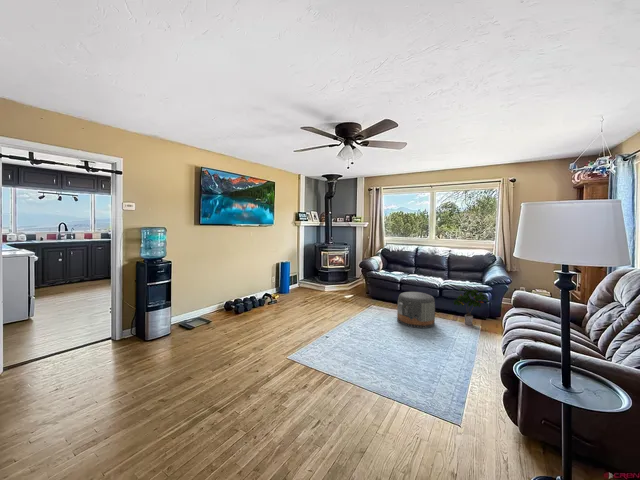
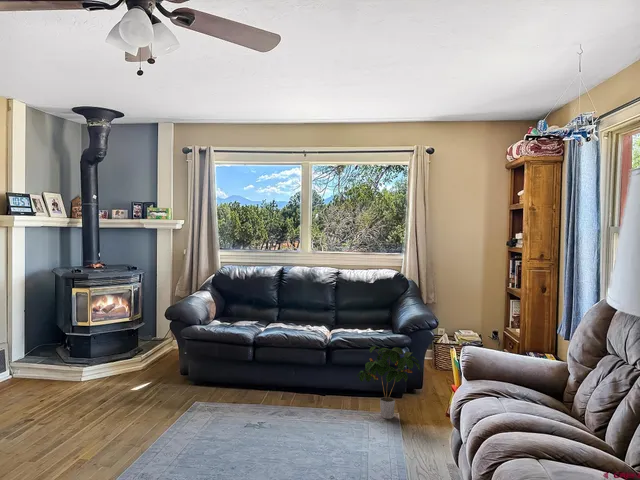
pouf: present [397,292,435,328] -> none [252,365,329,449]

